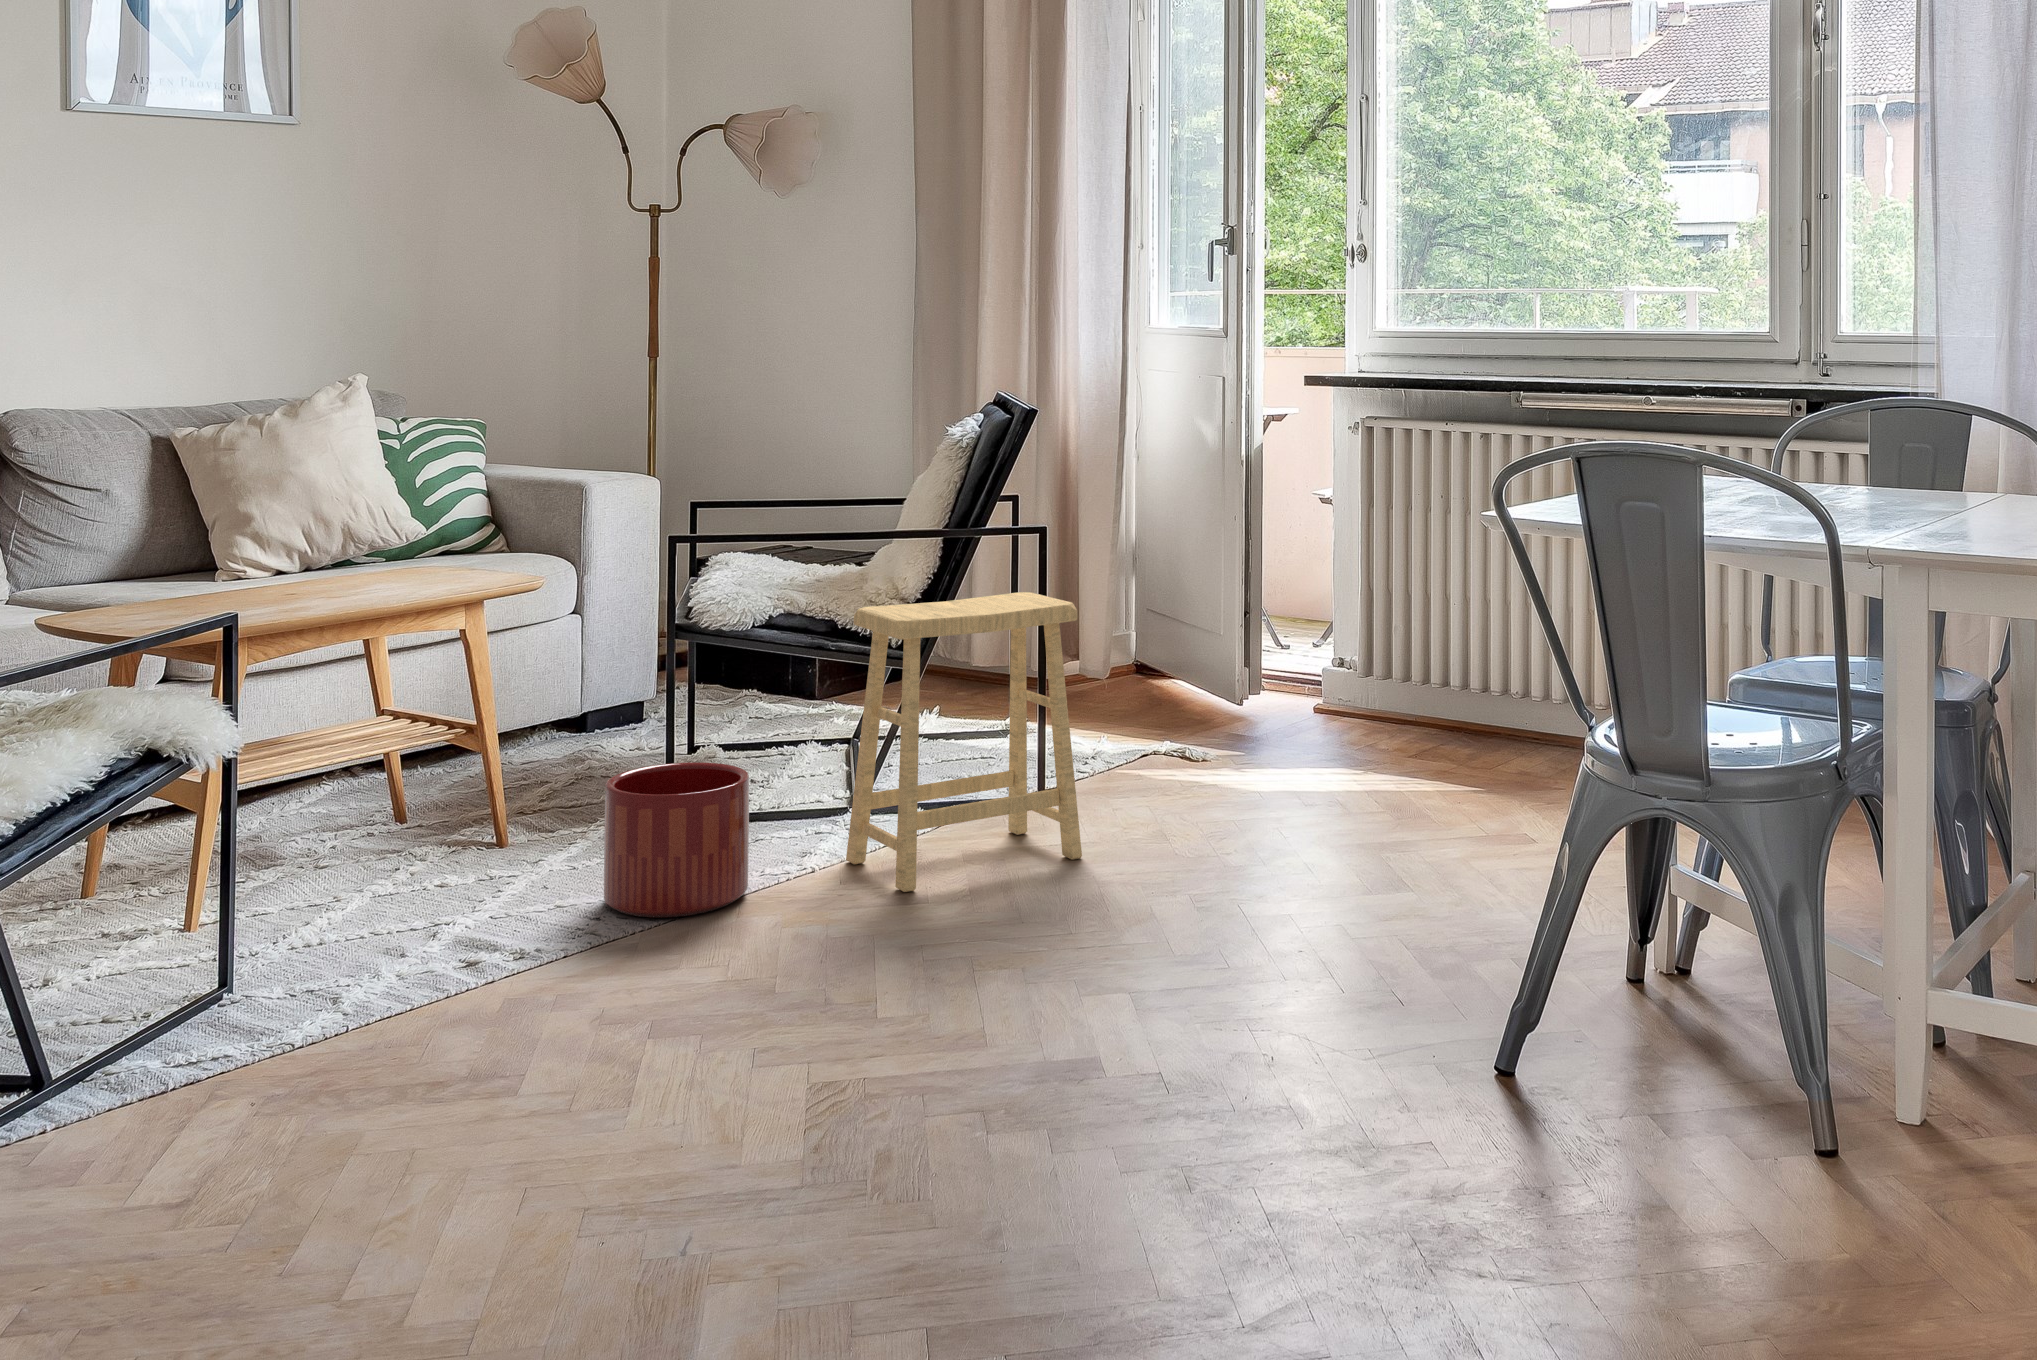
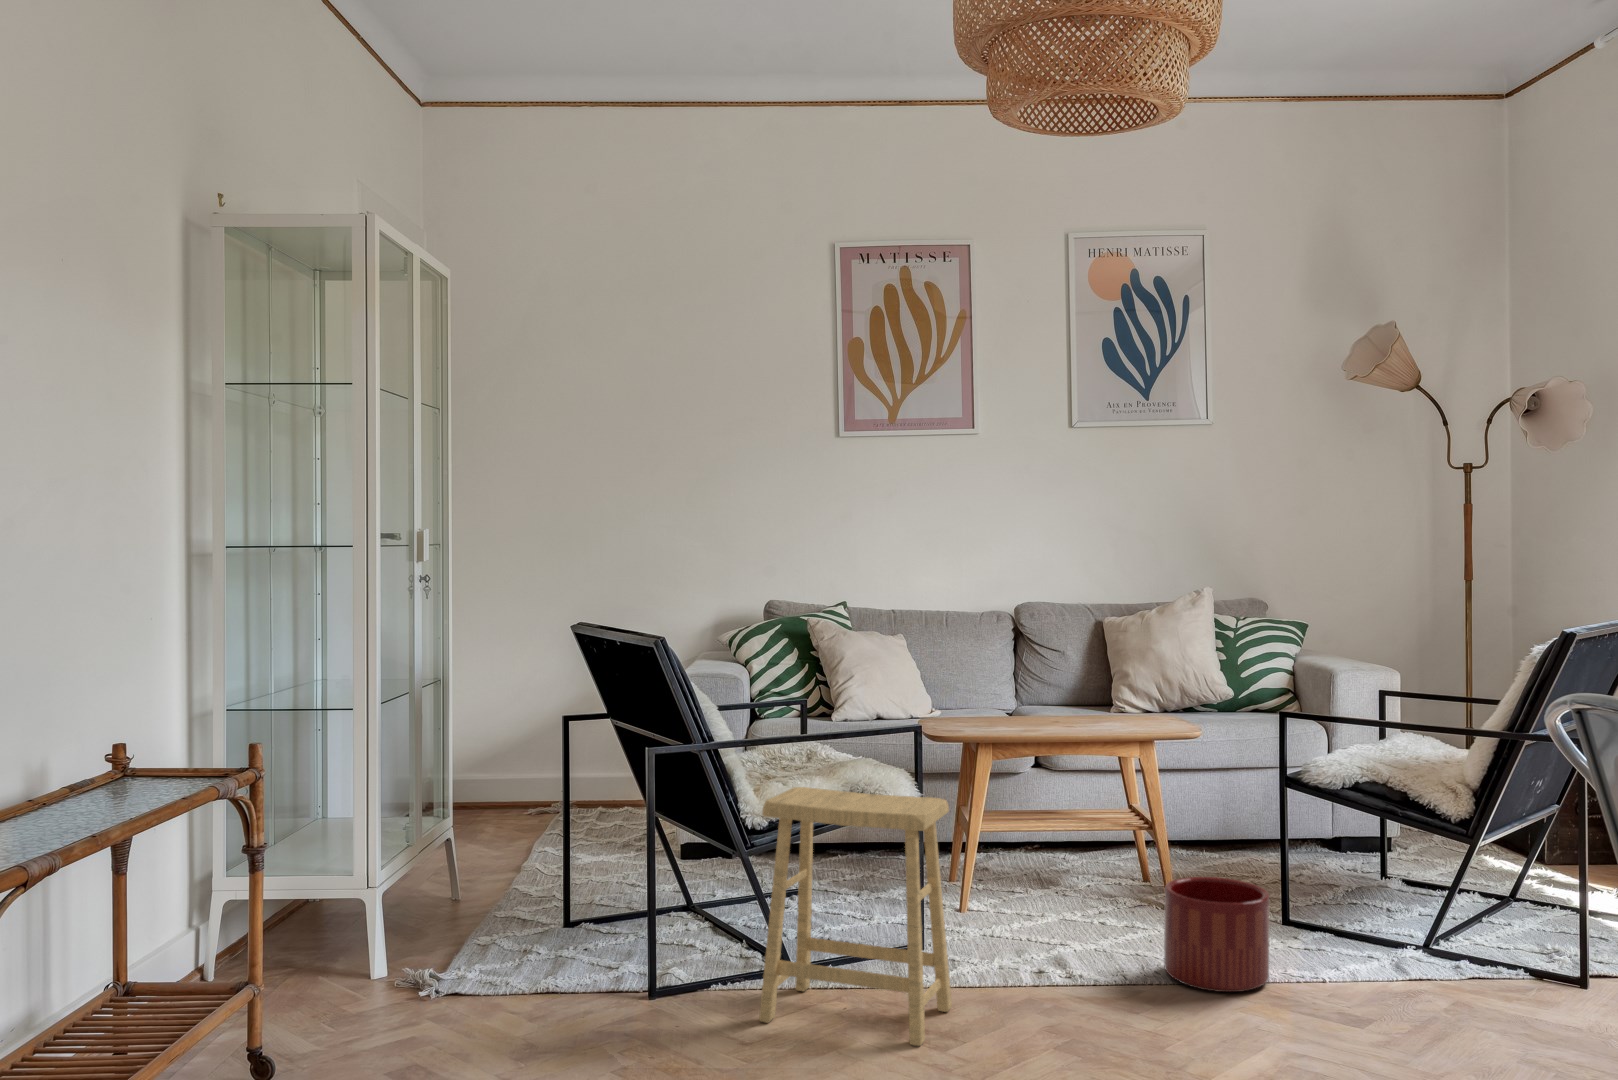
footstool: present [846,592,1082,892] -> present [759,787,952,1046]

